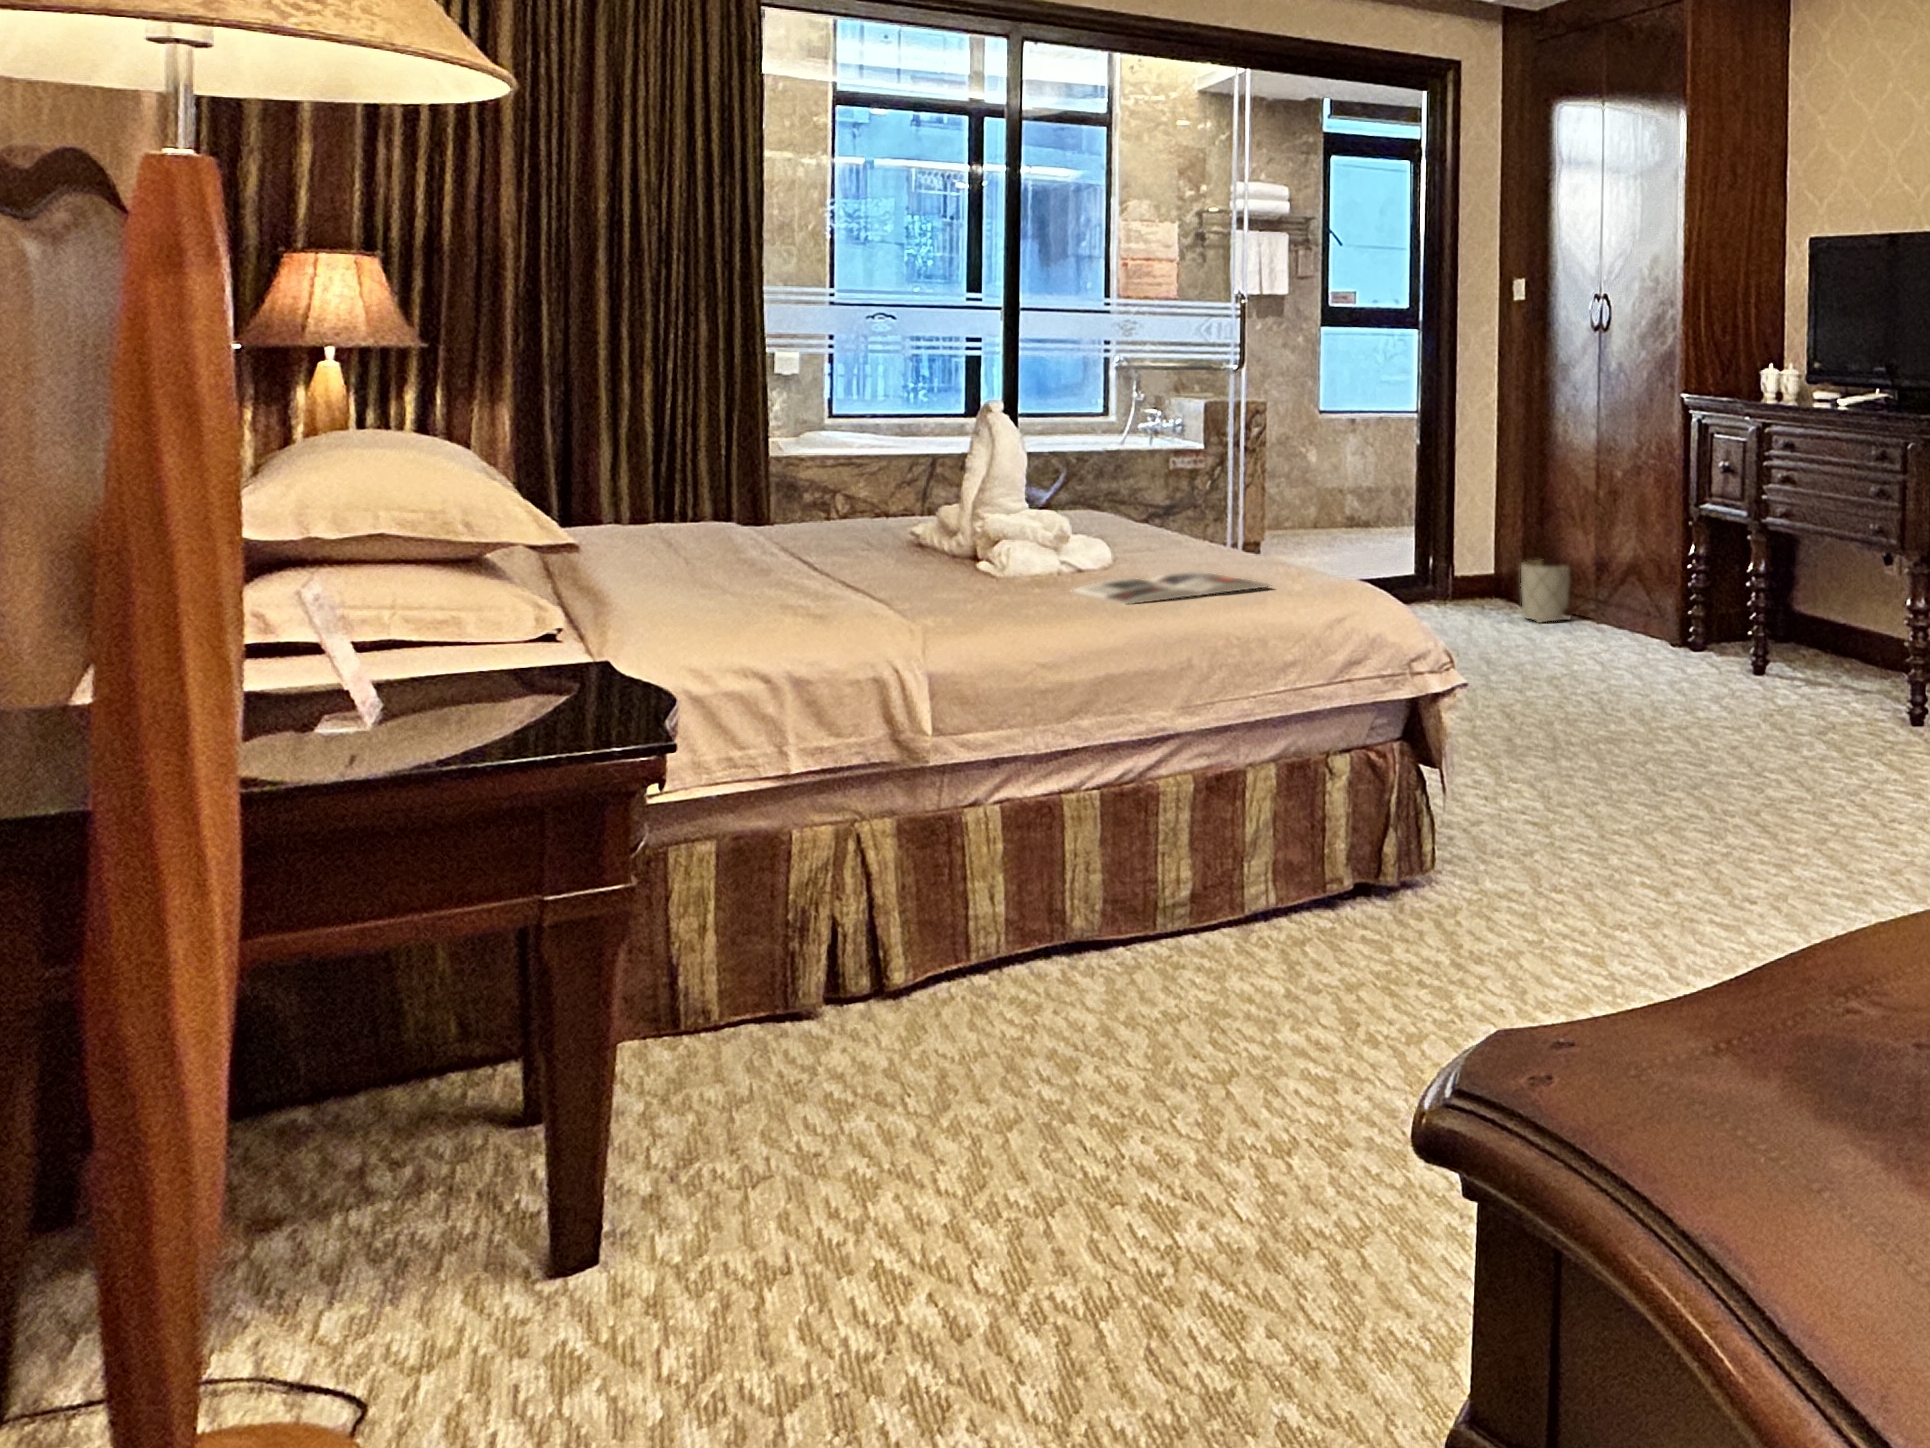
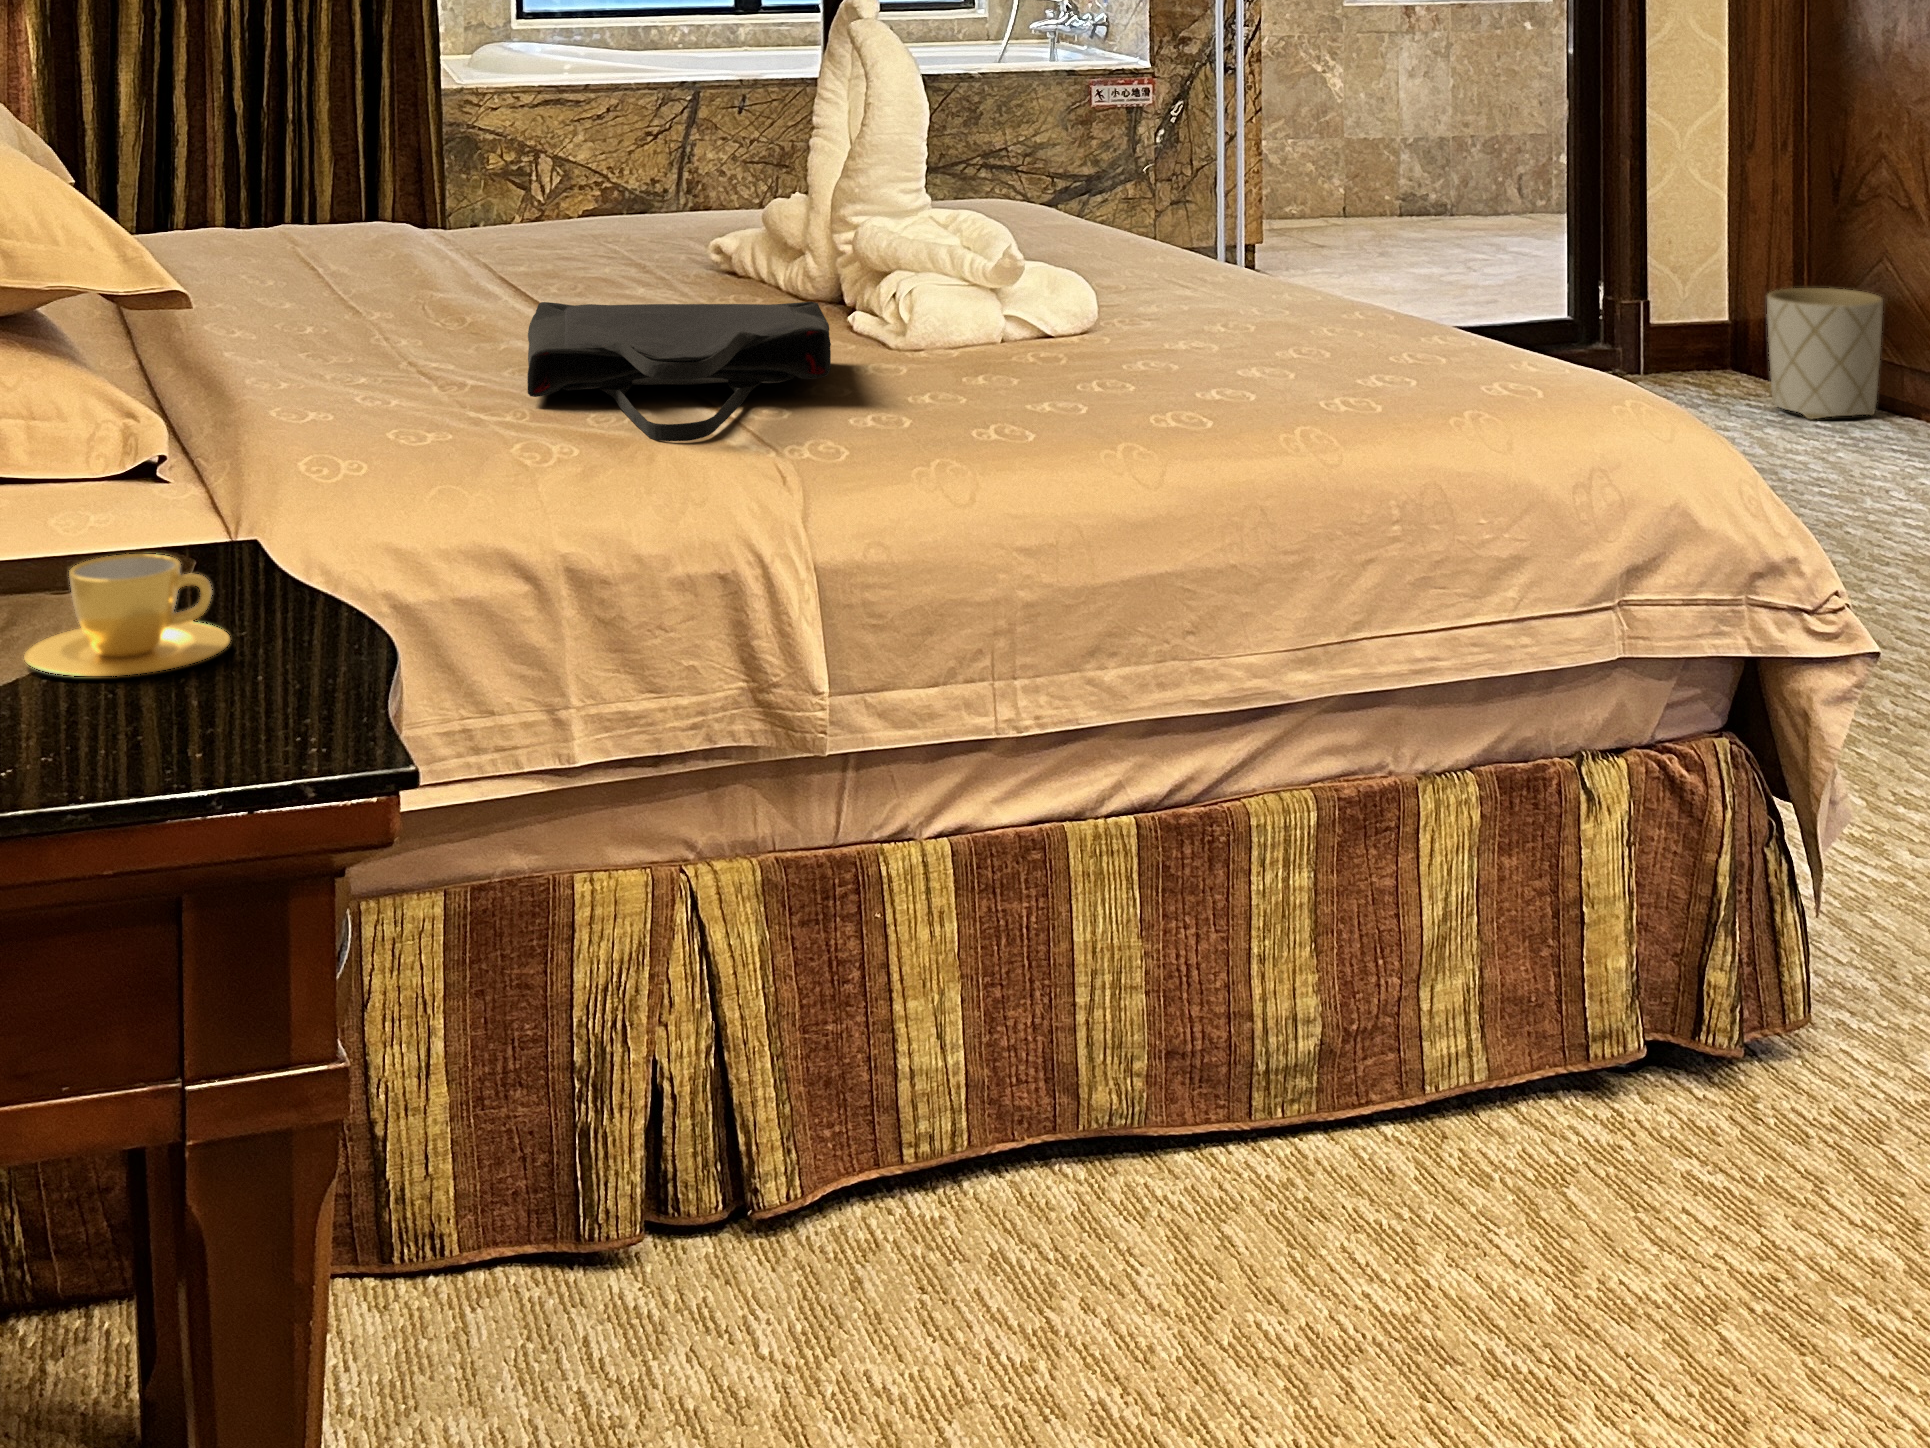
tote bag: none [780,551,960,613] -> present [527,302,831,441]
magazine: present [1070,572,1272,604] -> none [1044,355,1449,435]
cup: none [457,652,579,707] -> present [24,554,230,676]

